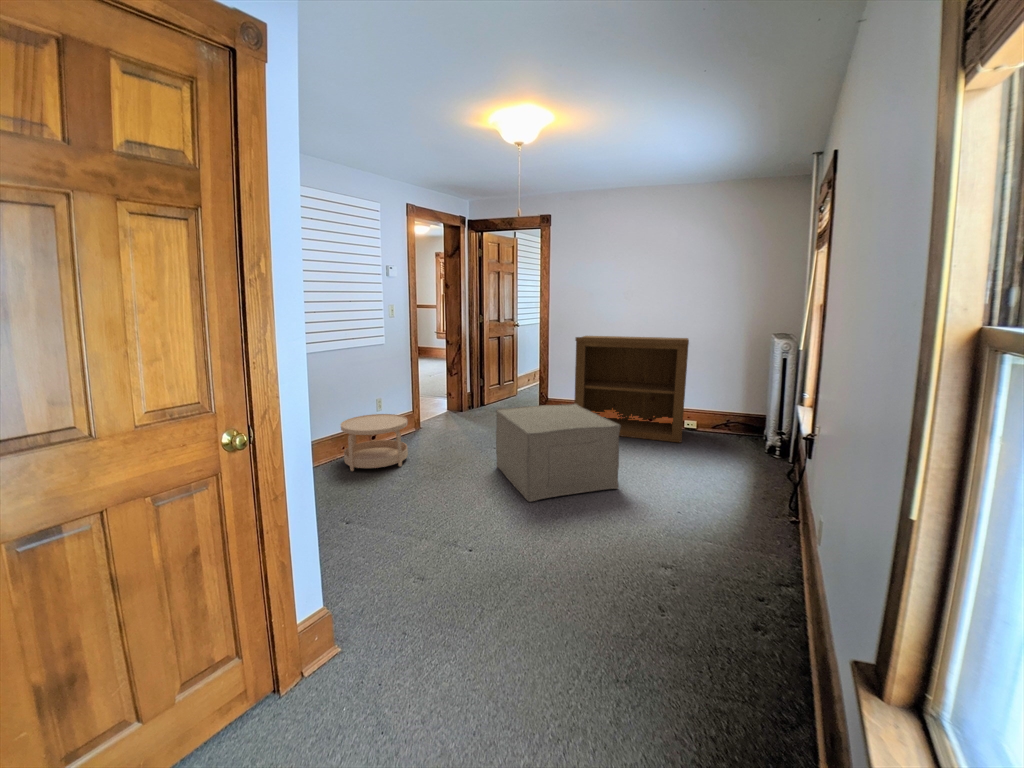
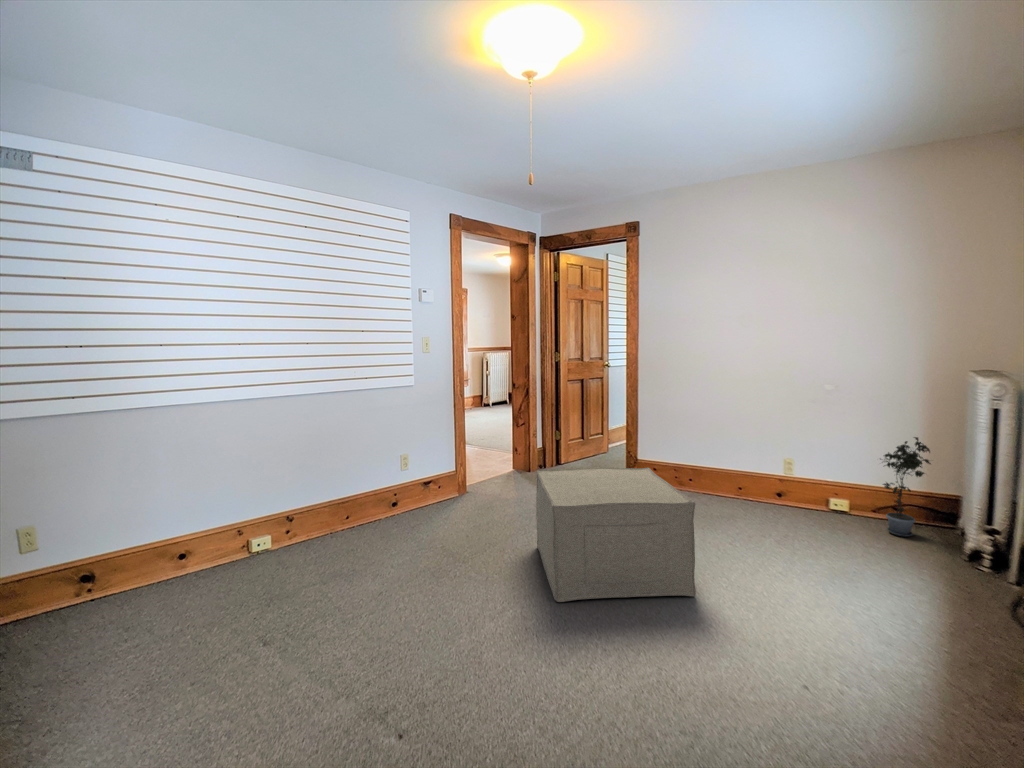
bookshelf: present [575,336,689,442] -> none [663,377,834,533]
potted plant: none [714,376,747,441] -> present [883,437,931,537]
side table: present [341,414,408,471] -> none [358,469,436,538]

